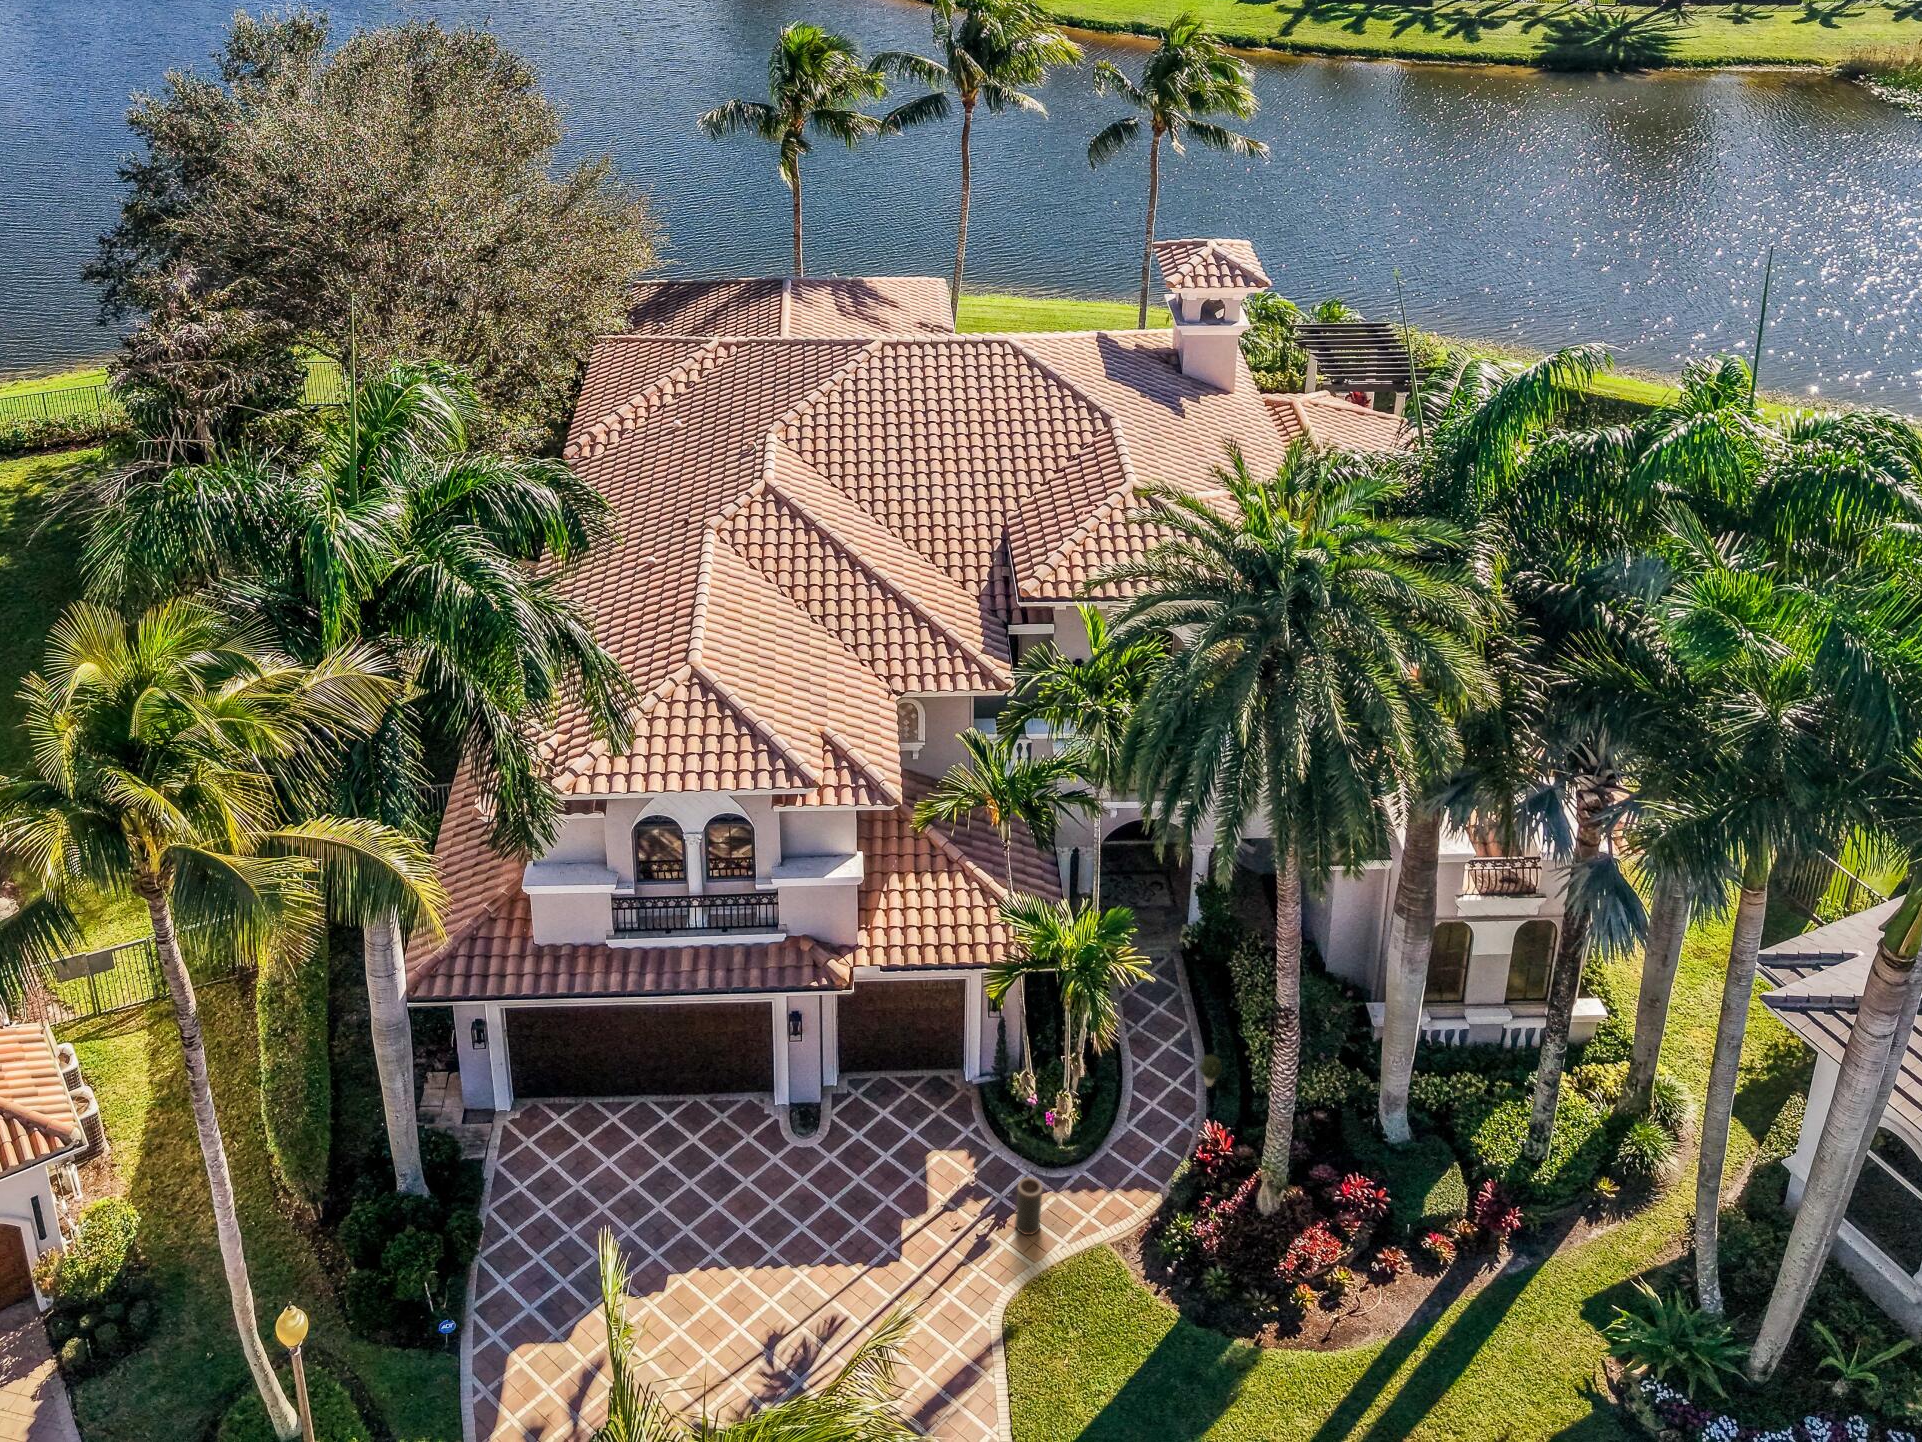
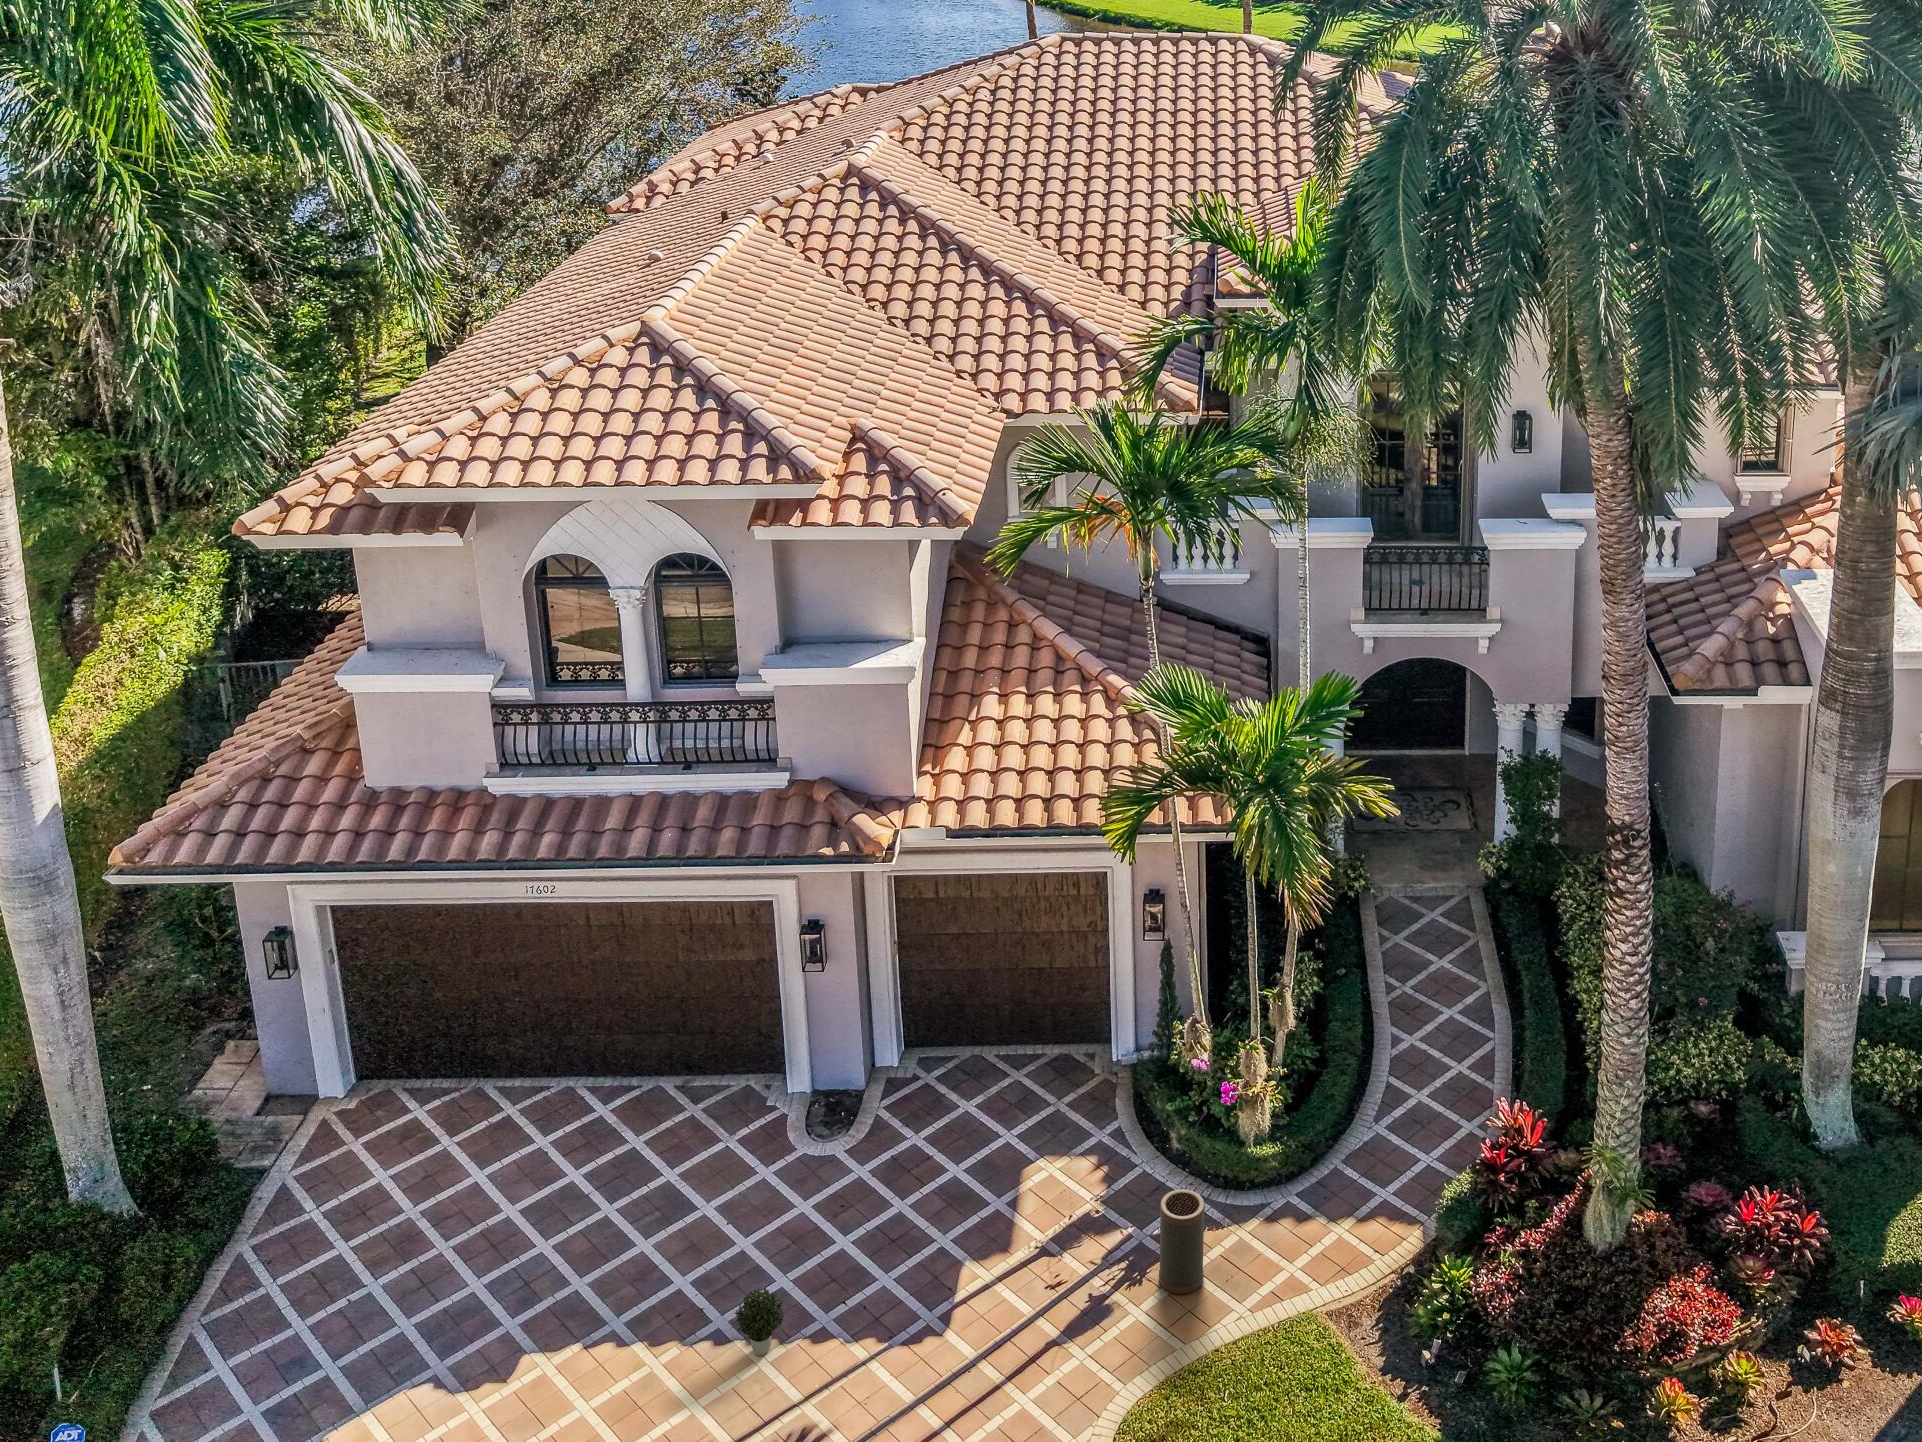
potted plant: present [1200,1055,1222,1087] -> present [735,1287,785,1356]

